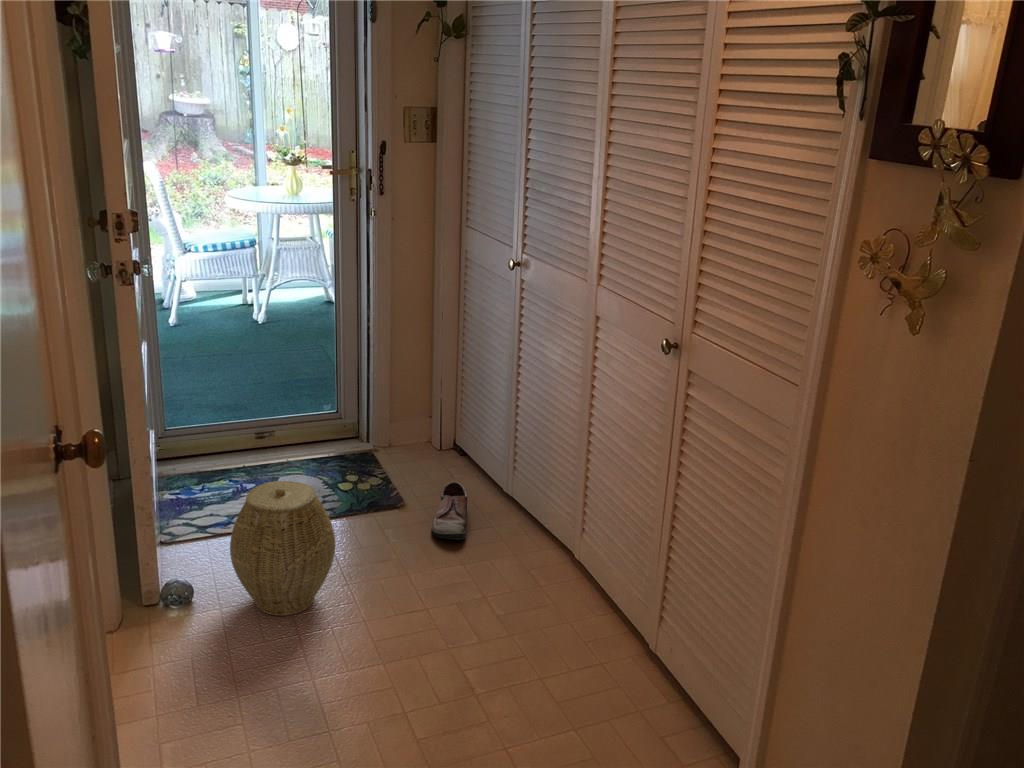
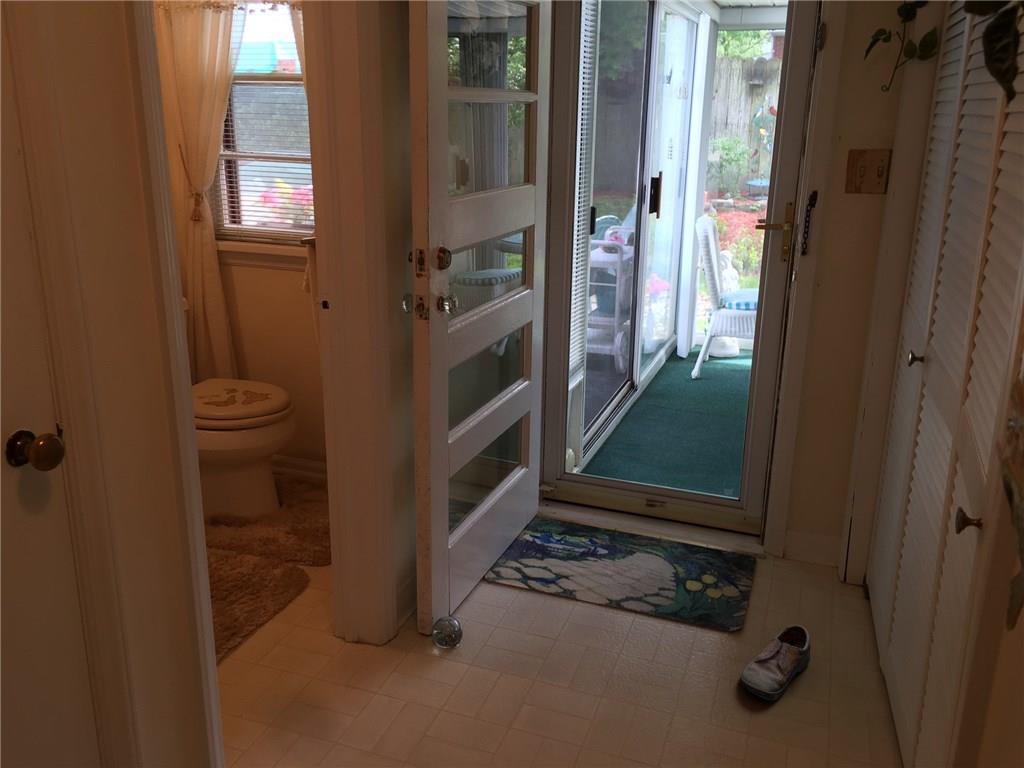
woven basket: present [230,481,335,616] -> none [478,552,591,704]

